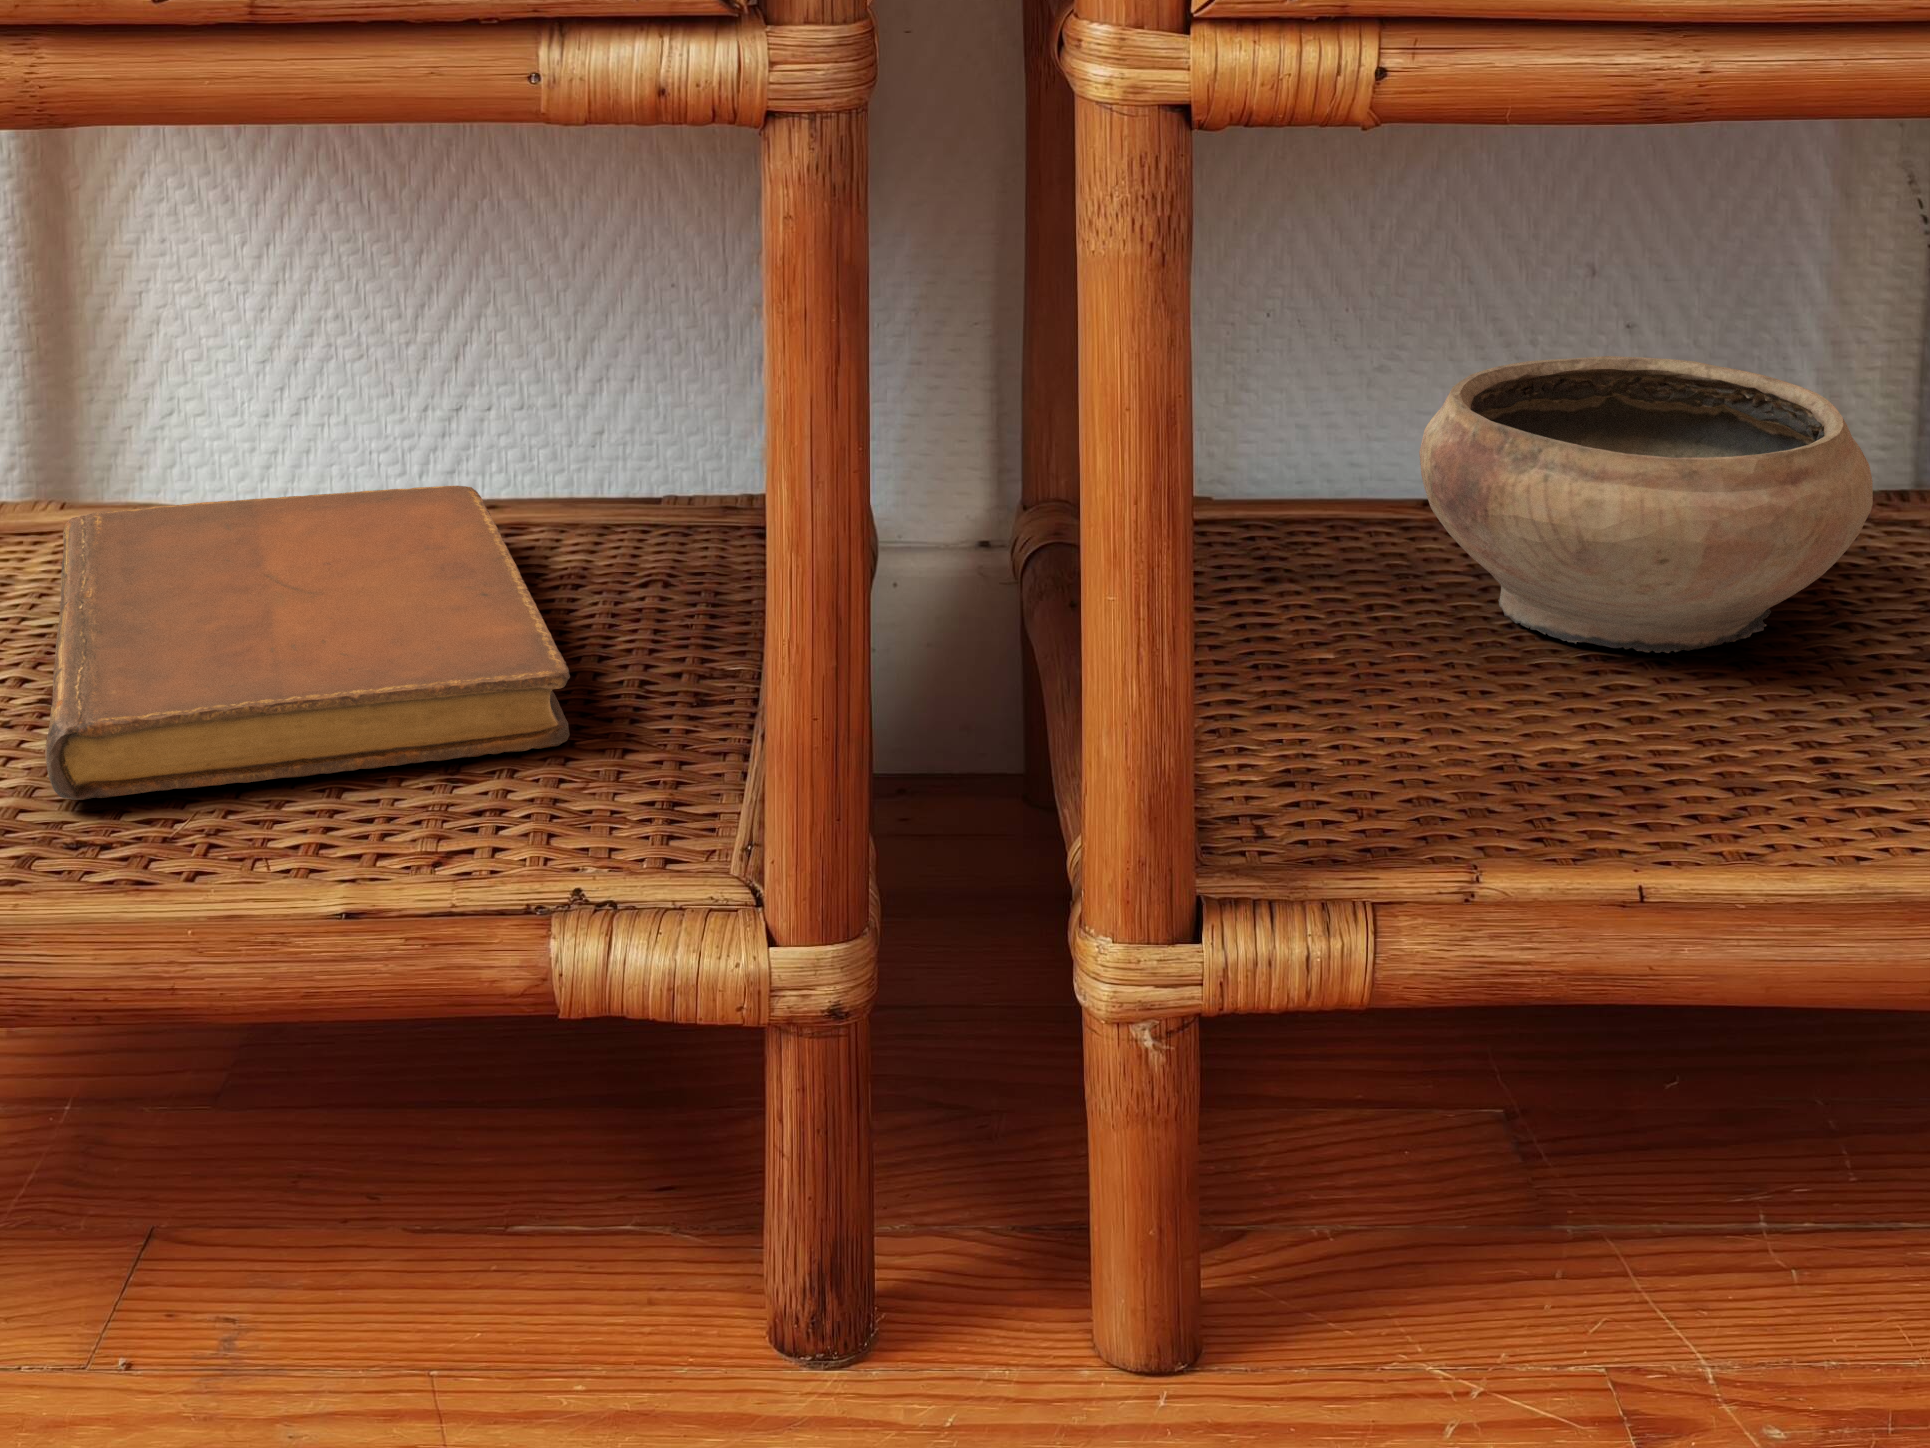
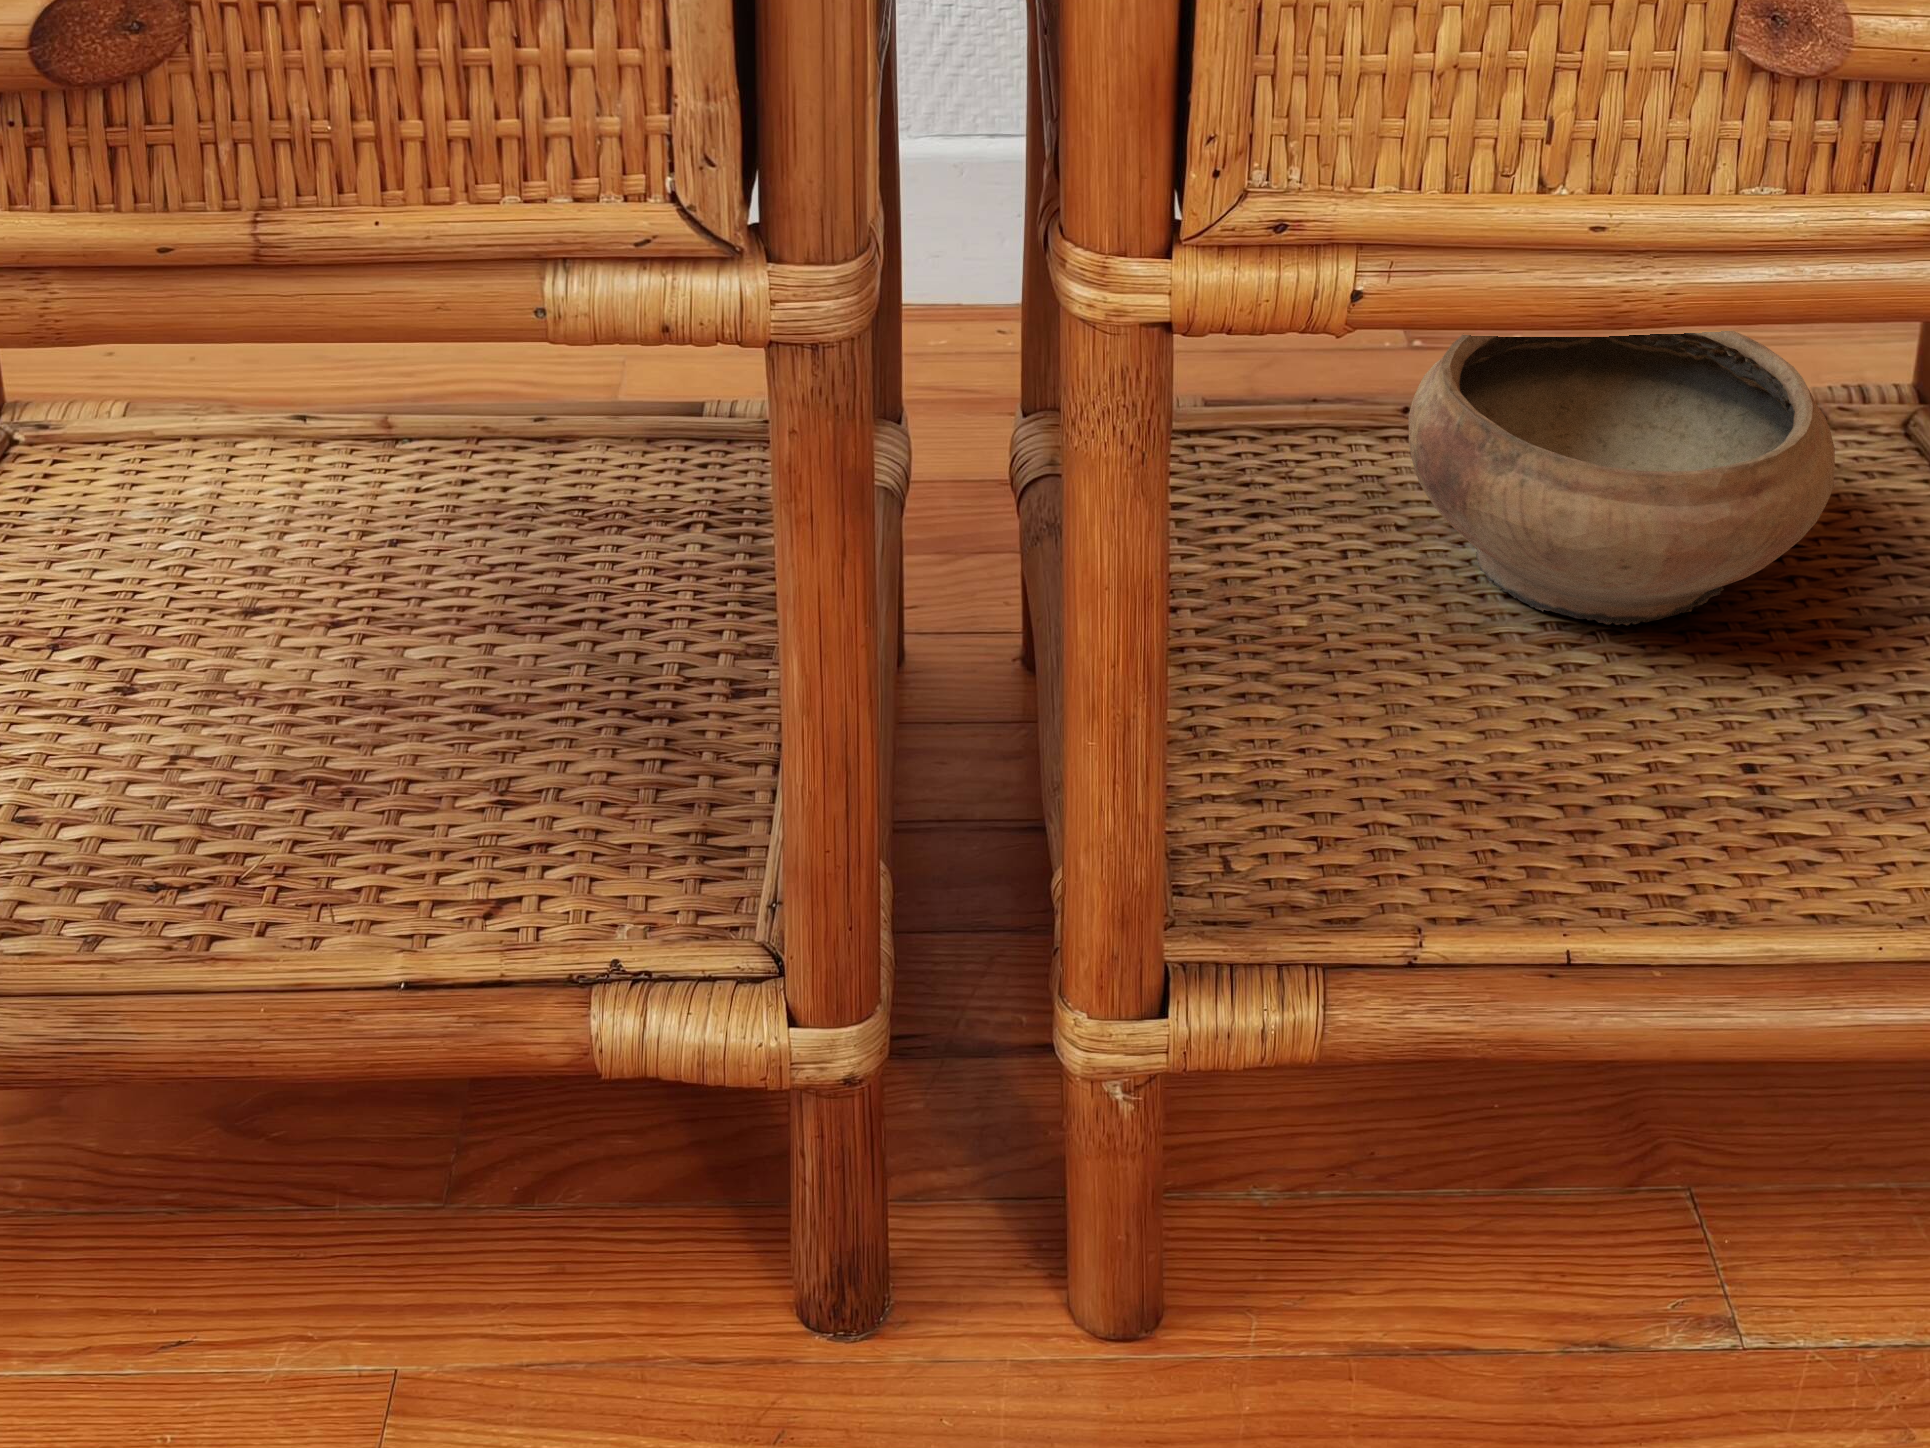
notebook: present [45,486,570,800] -> none [110,413,602,839]

